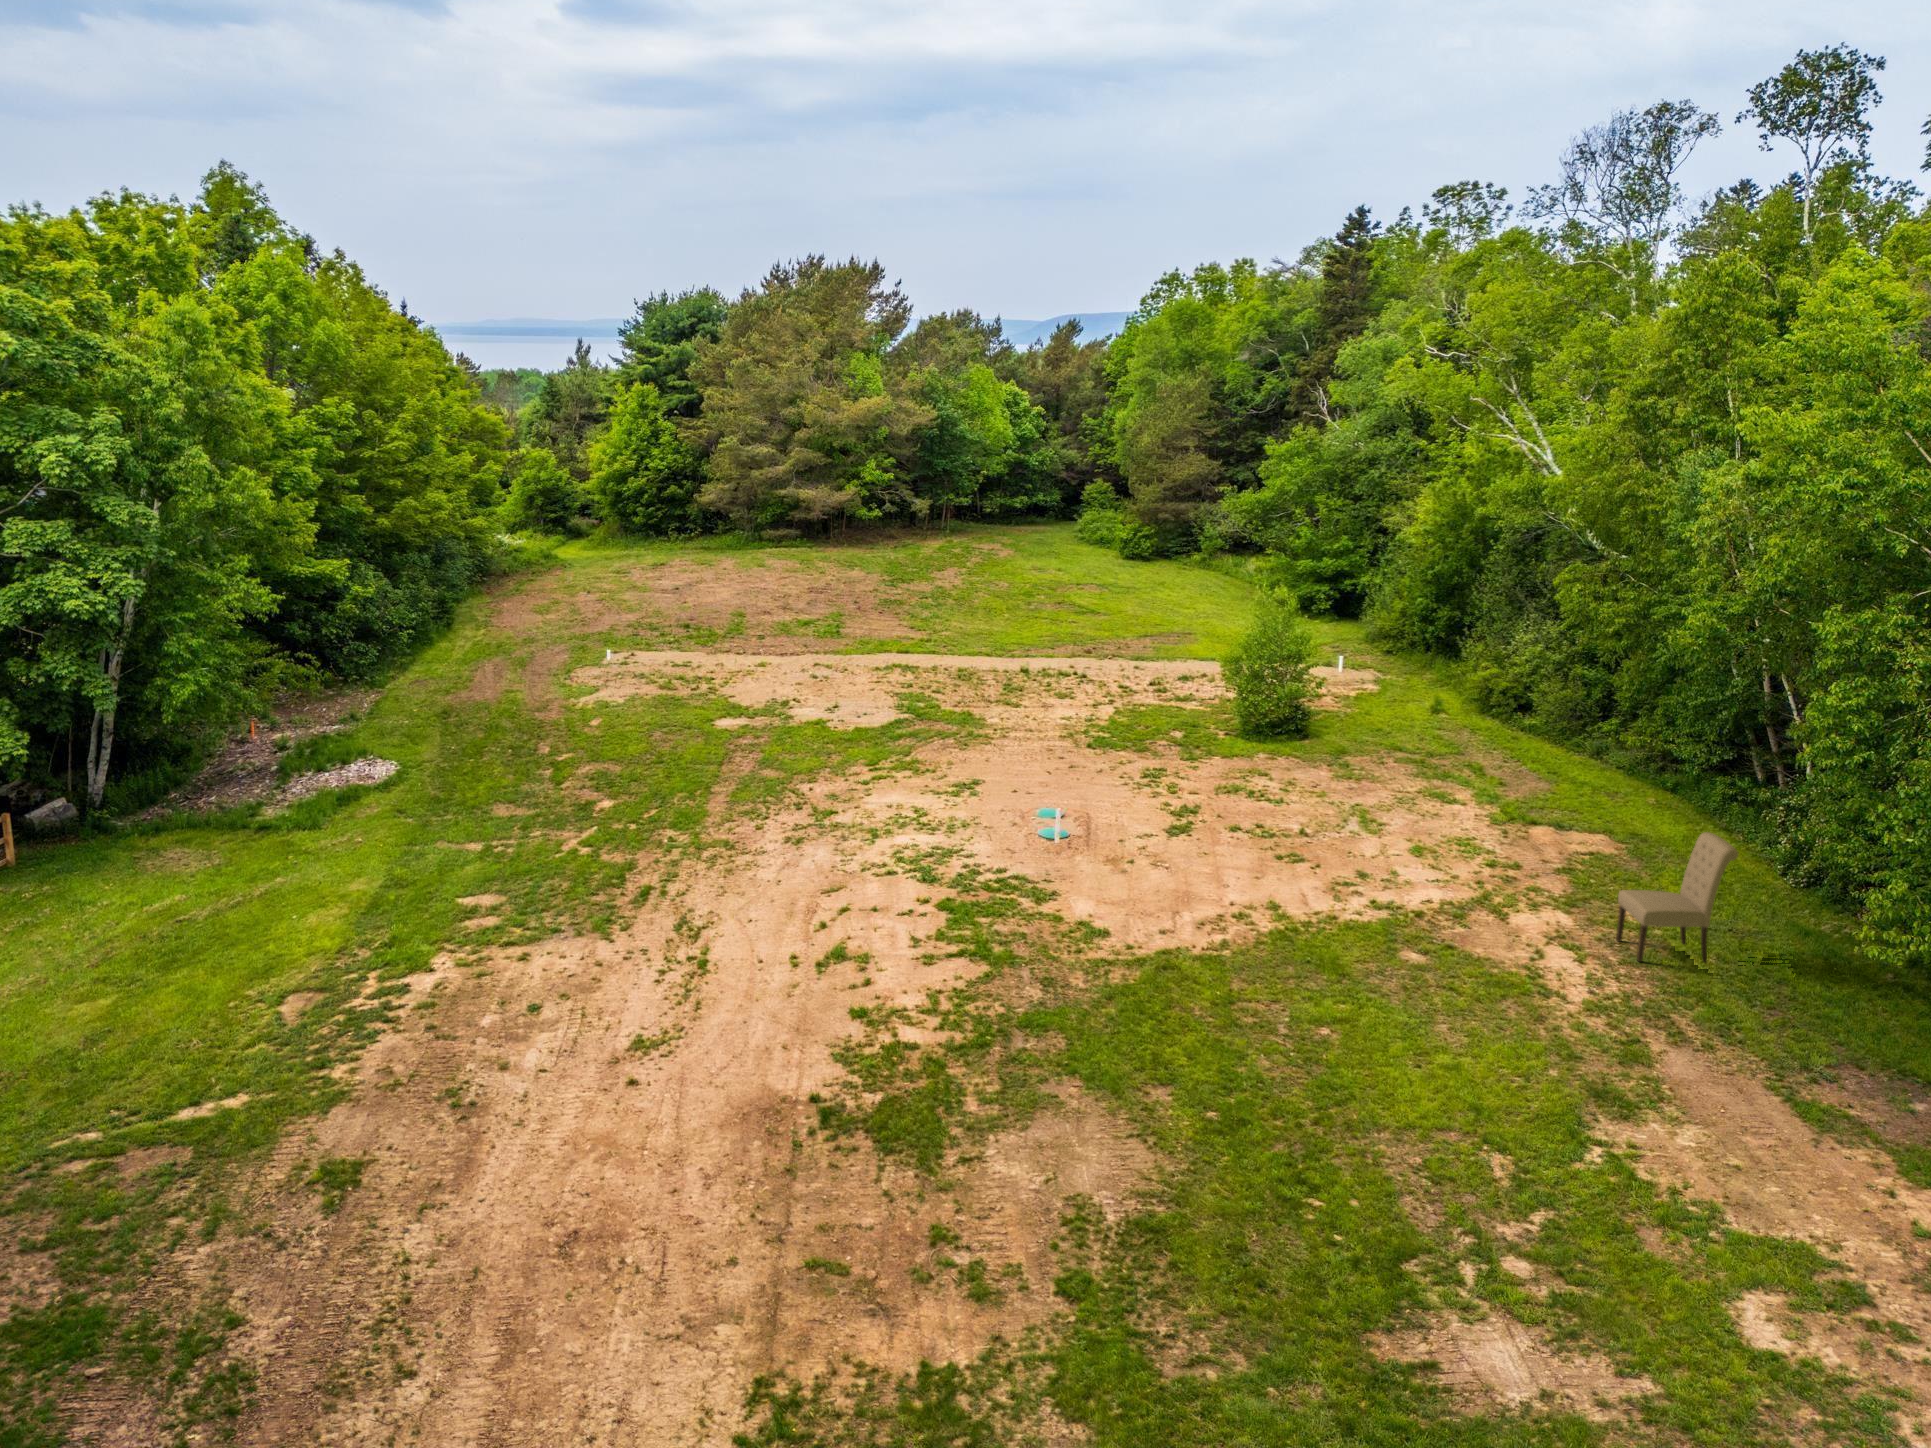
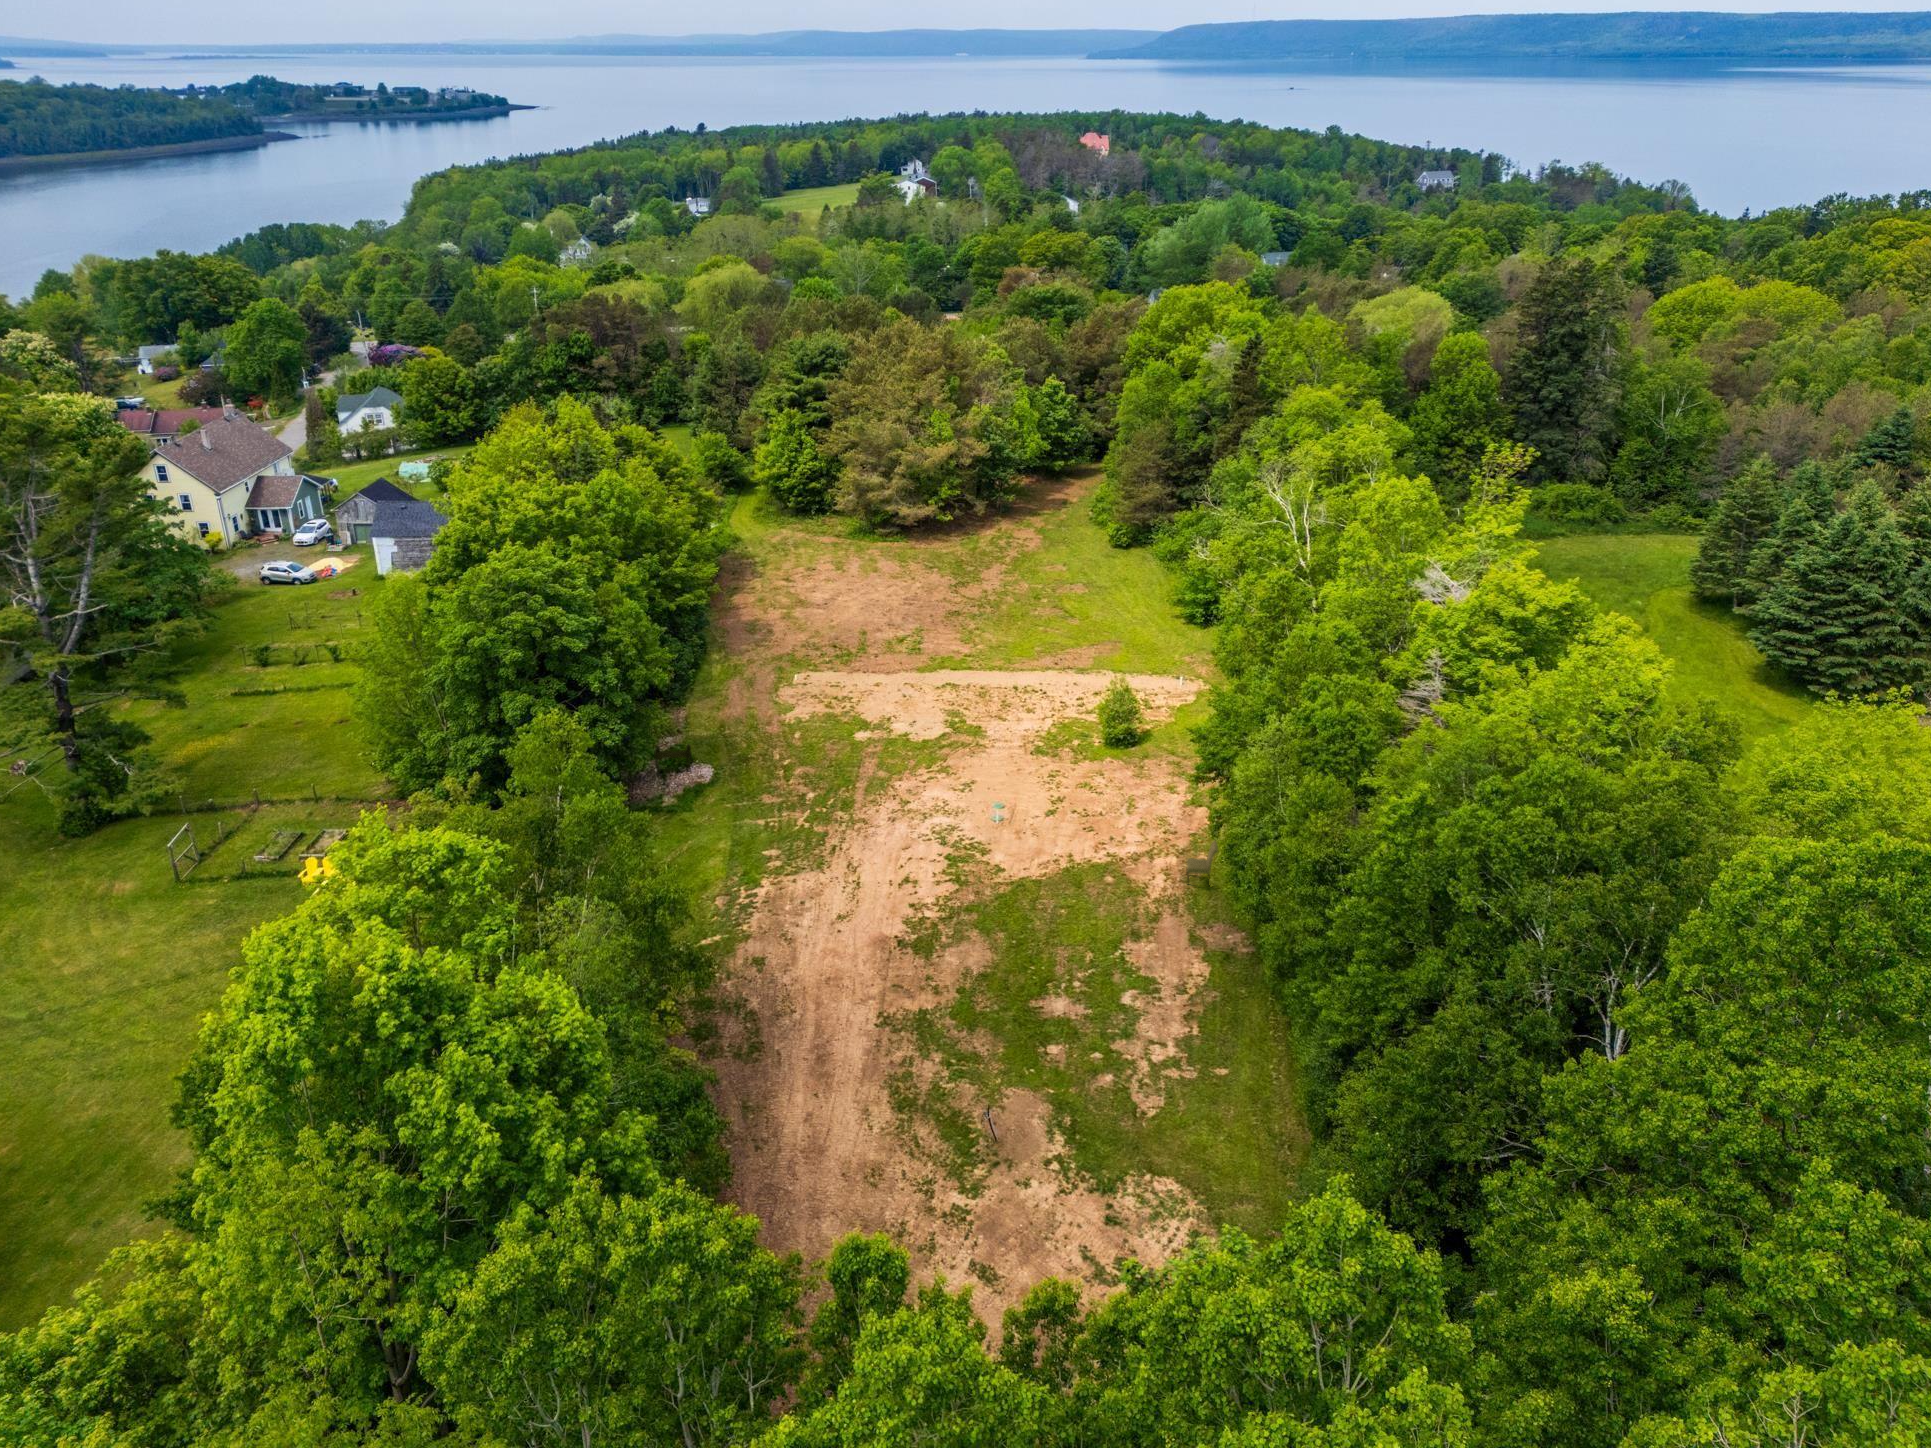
bench: none [260,712,355,775] -> present [654,744,693,771]

